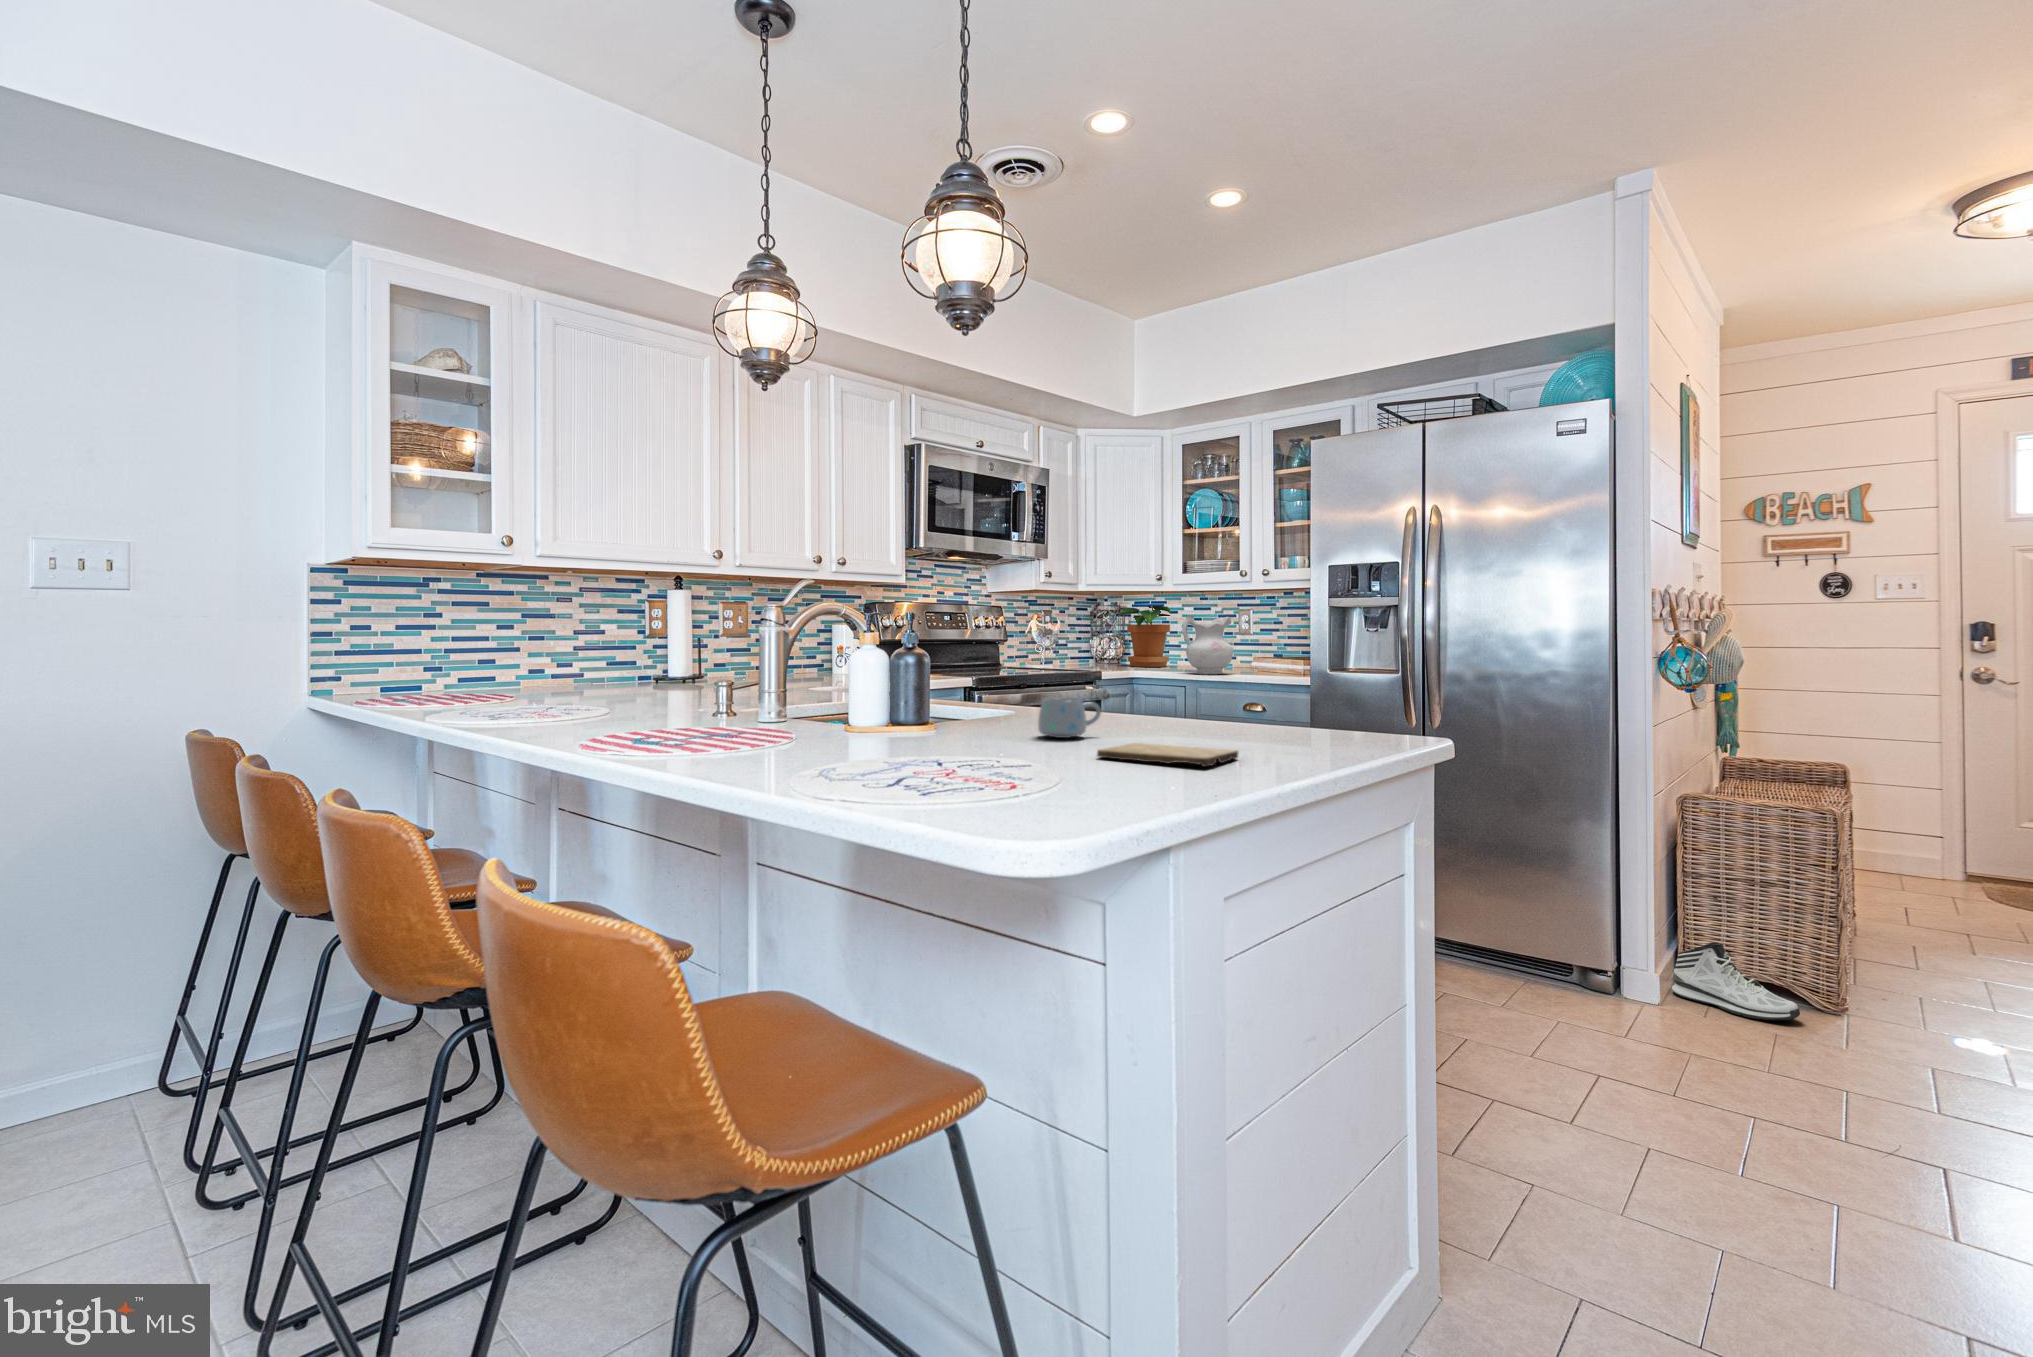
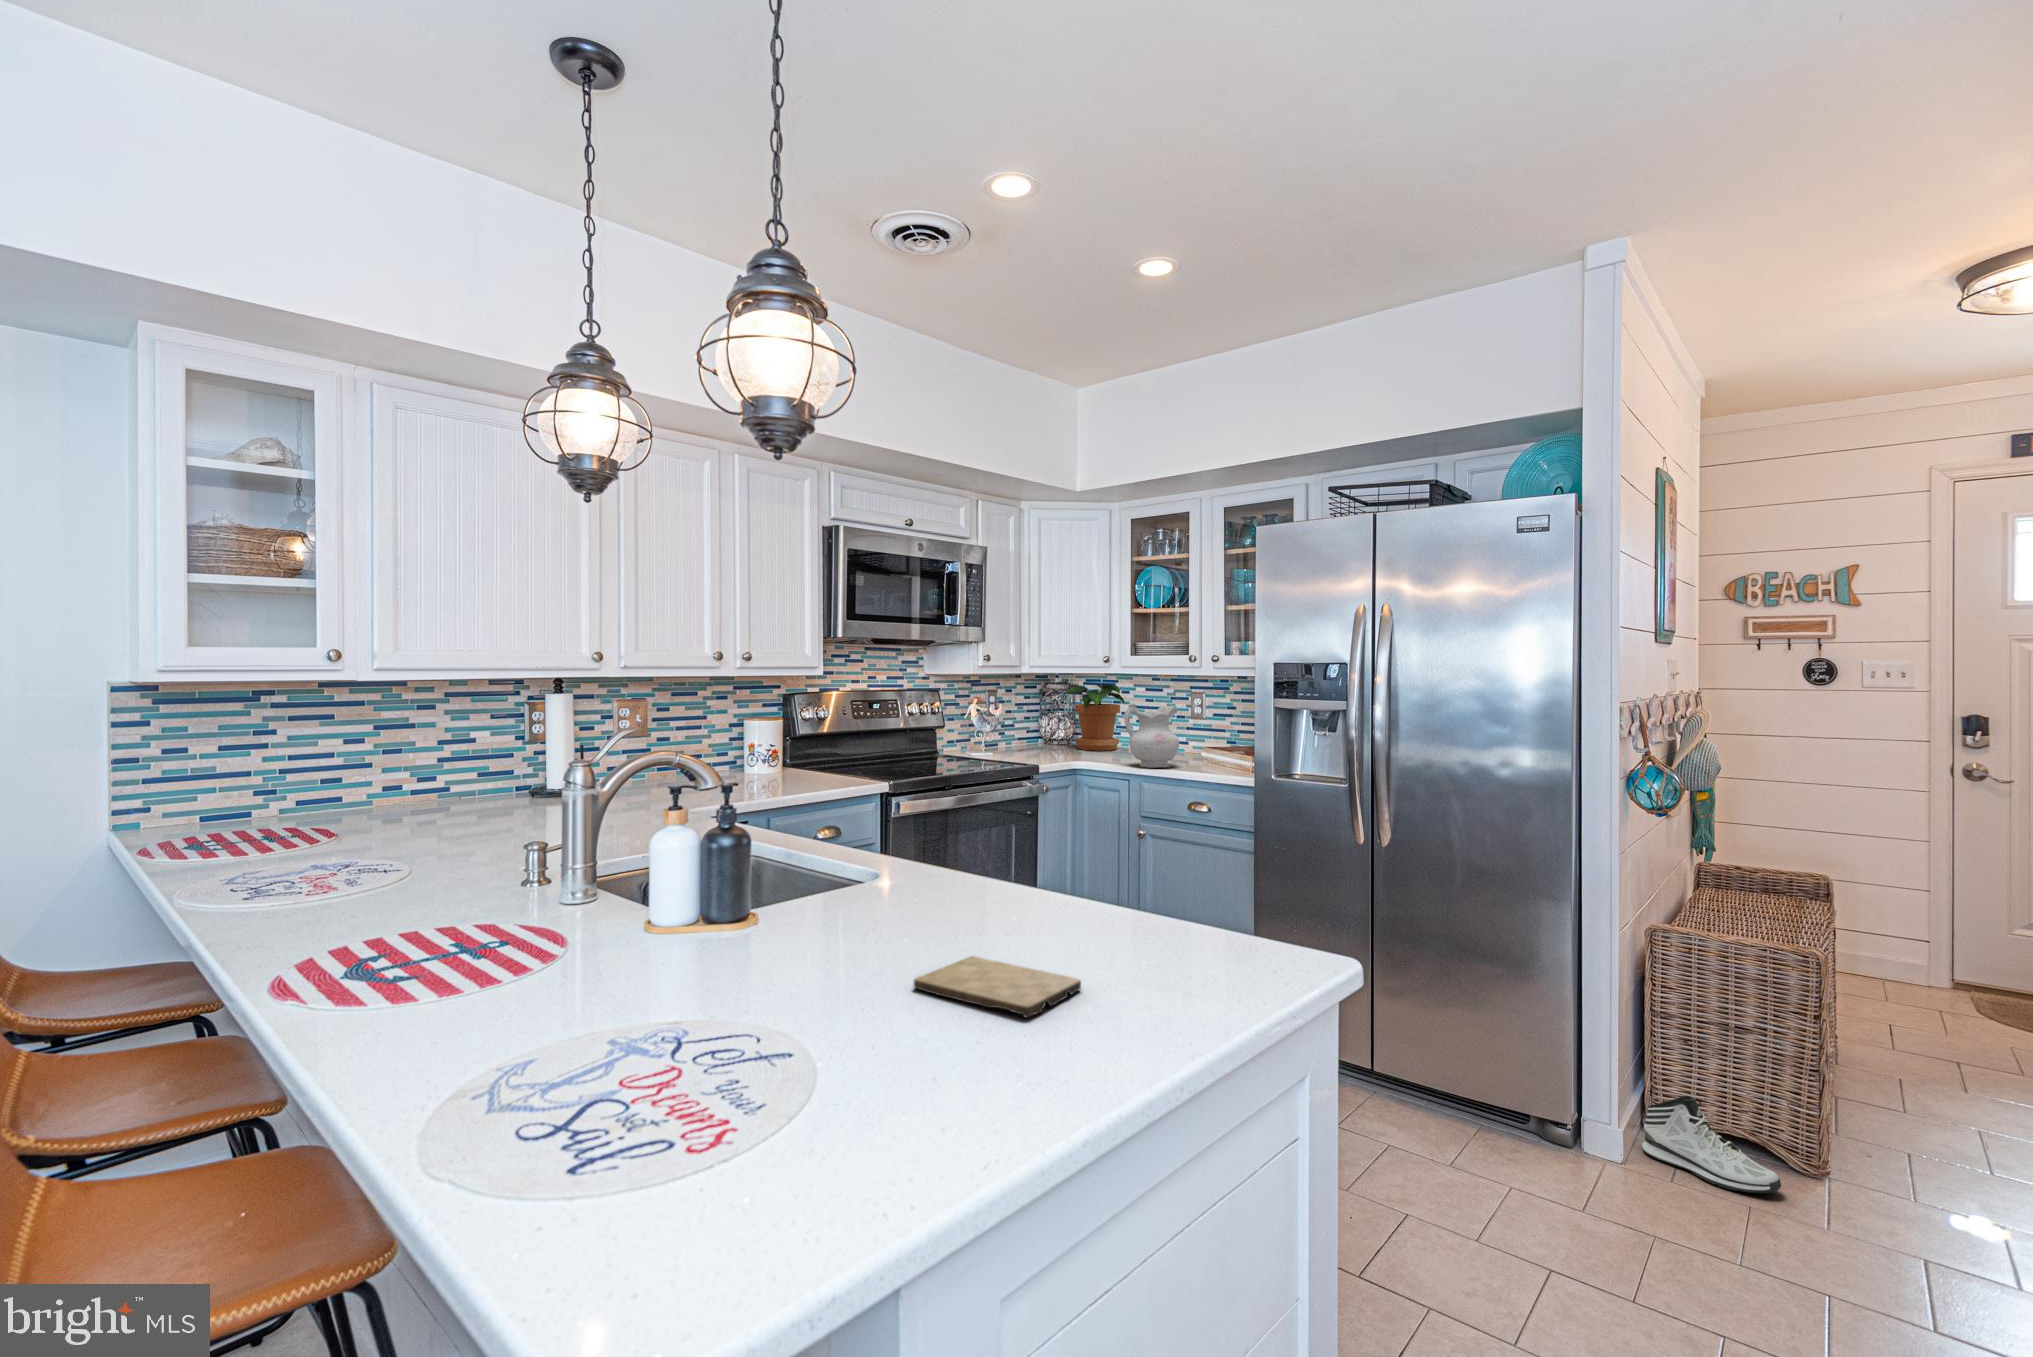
mug: present [1038,698,1101,738] -> none [876,881,951,933]

